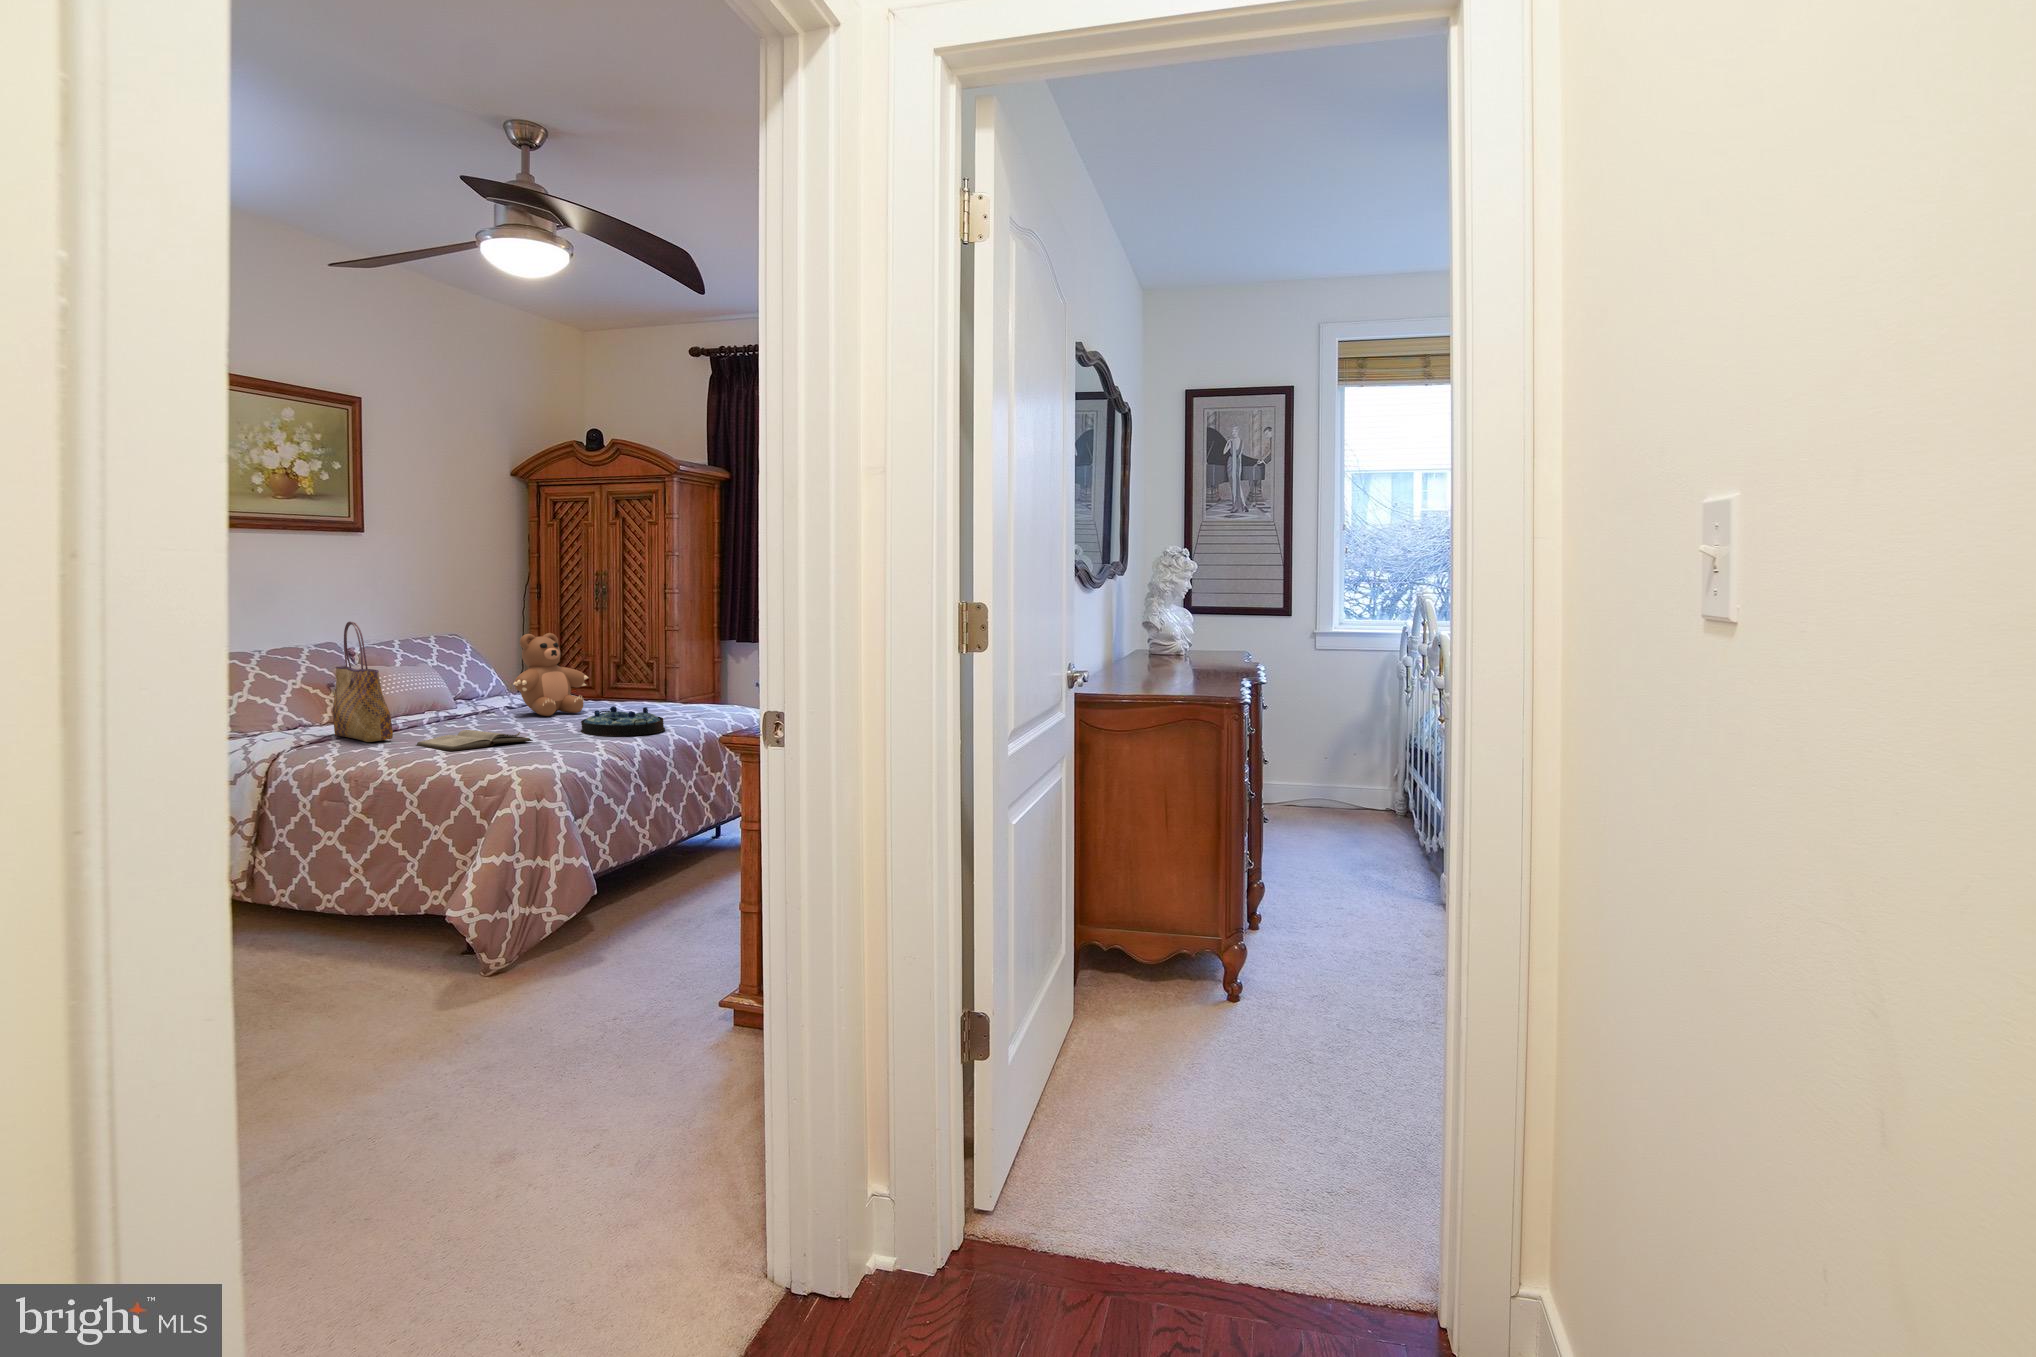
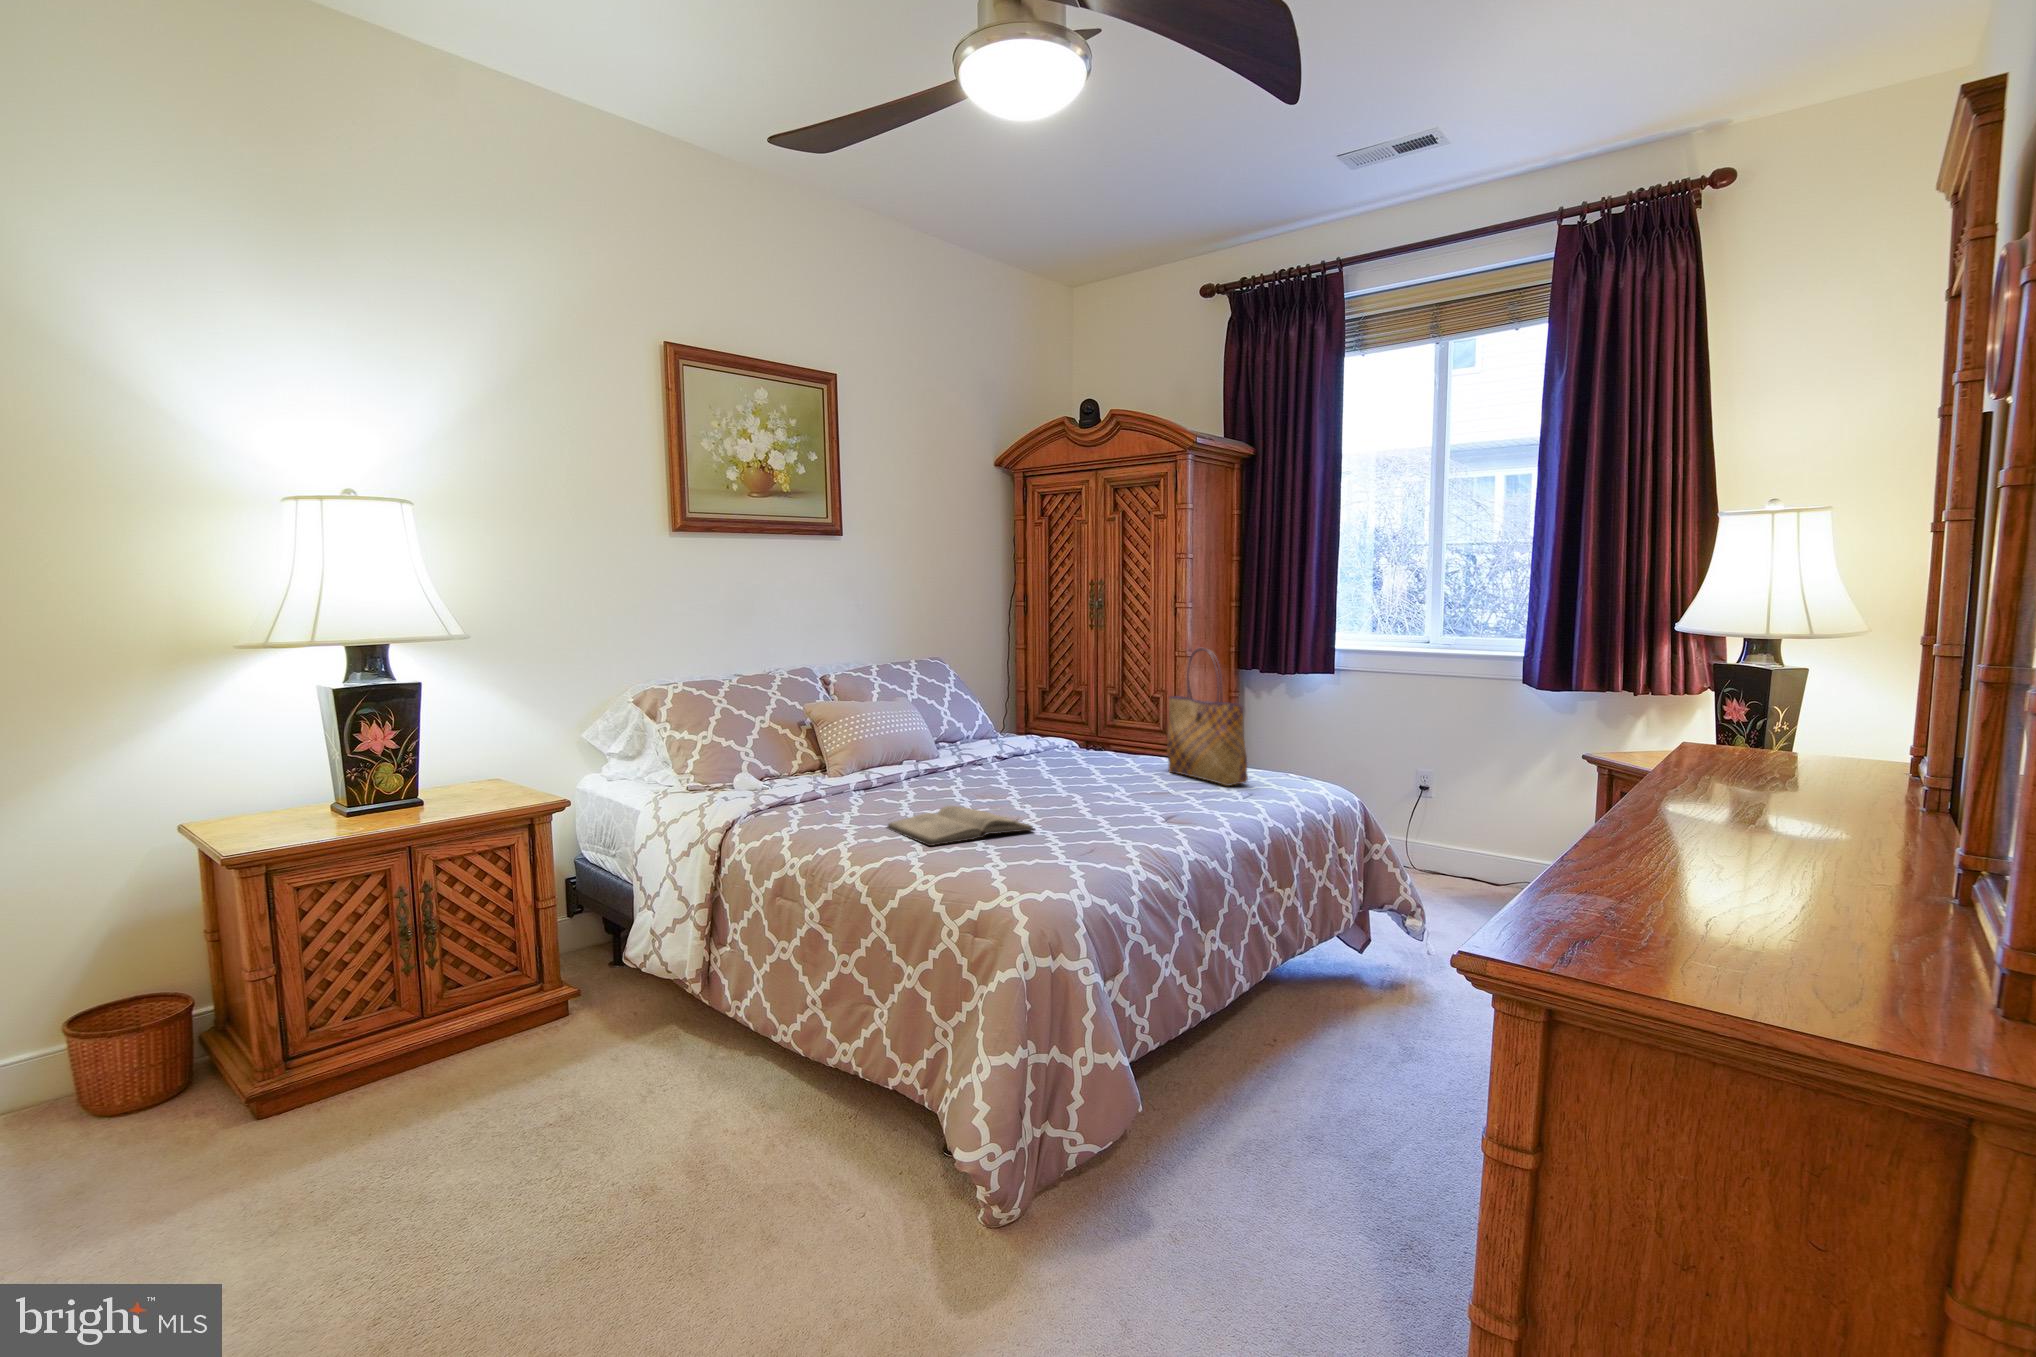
tote bag: present [333,621,393,742] -> present [1167,647,1248,786]
teddy bear: present [513,633,588,716] -> none [1003,662,1094,774]
serving tray: present [581,706,665,736] -> none [1093,773,1211,826]

